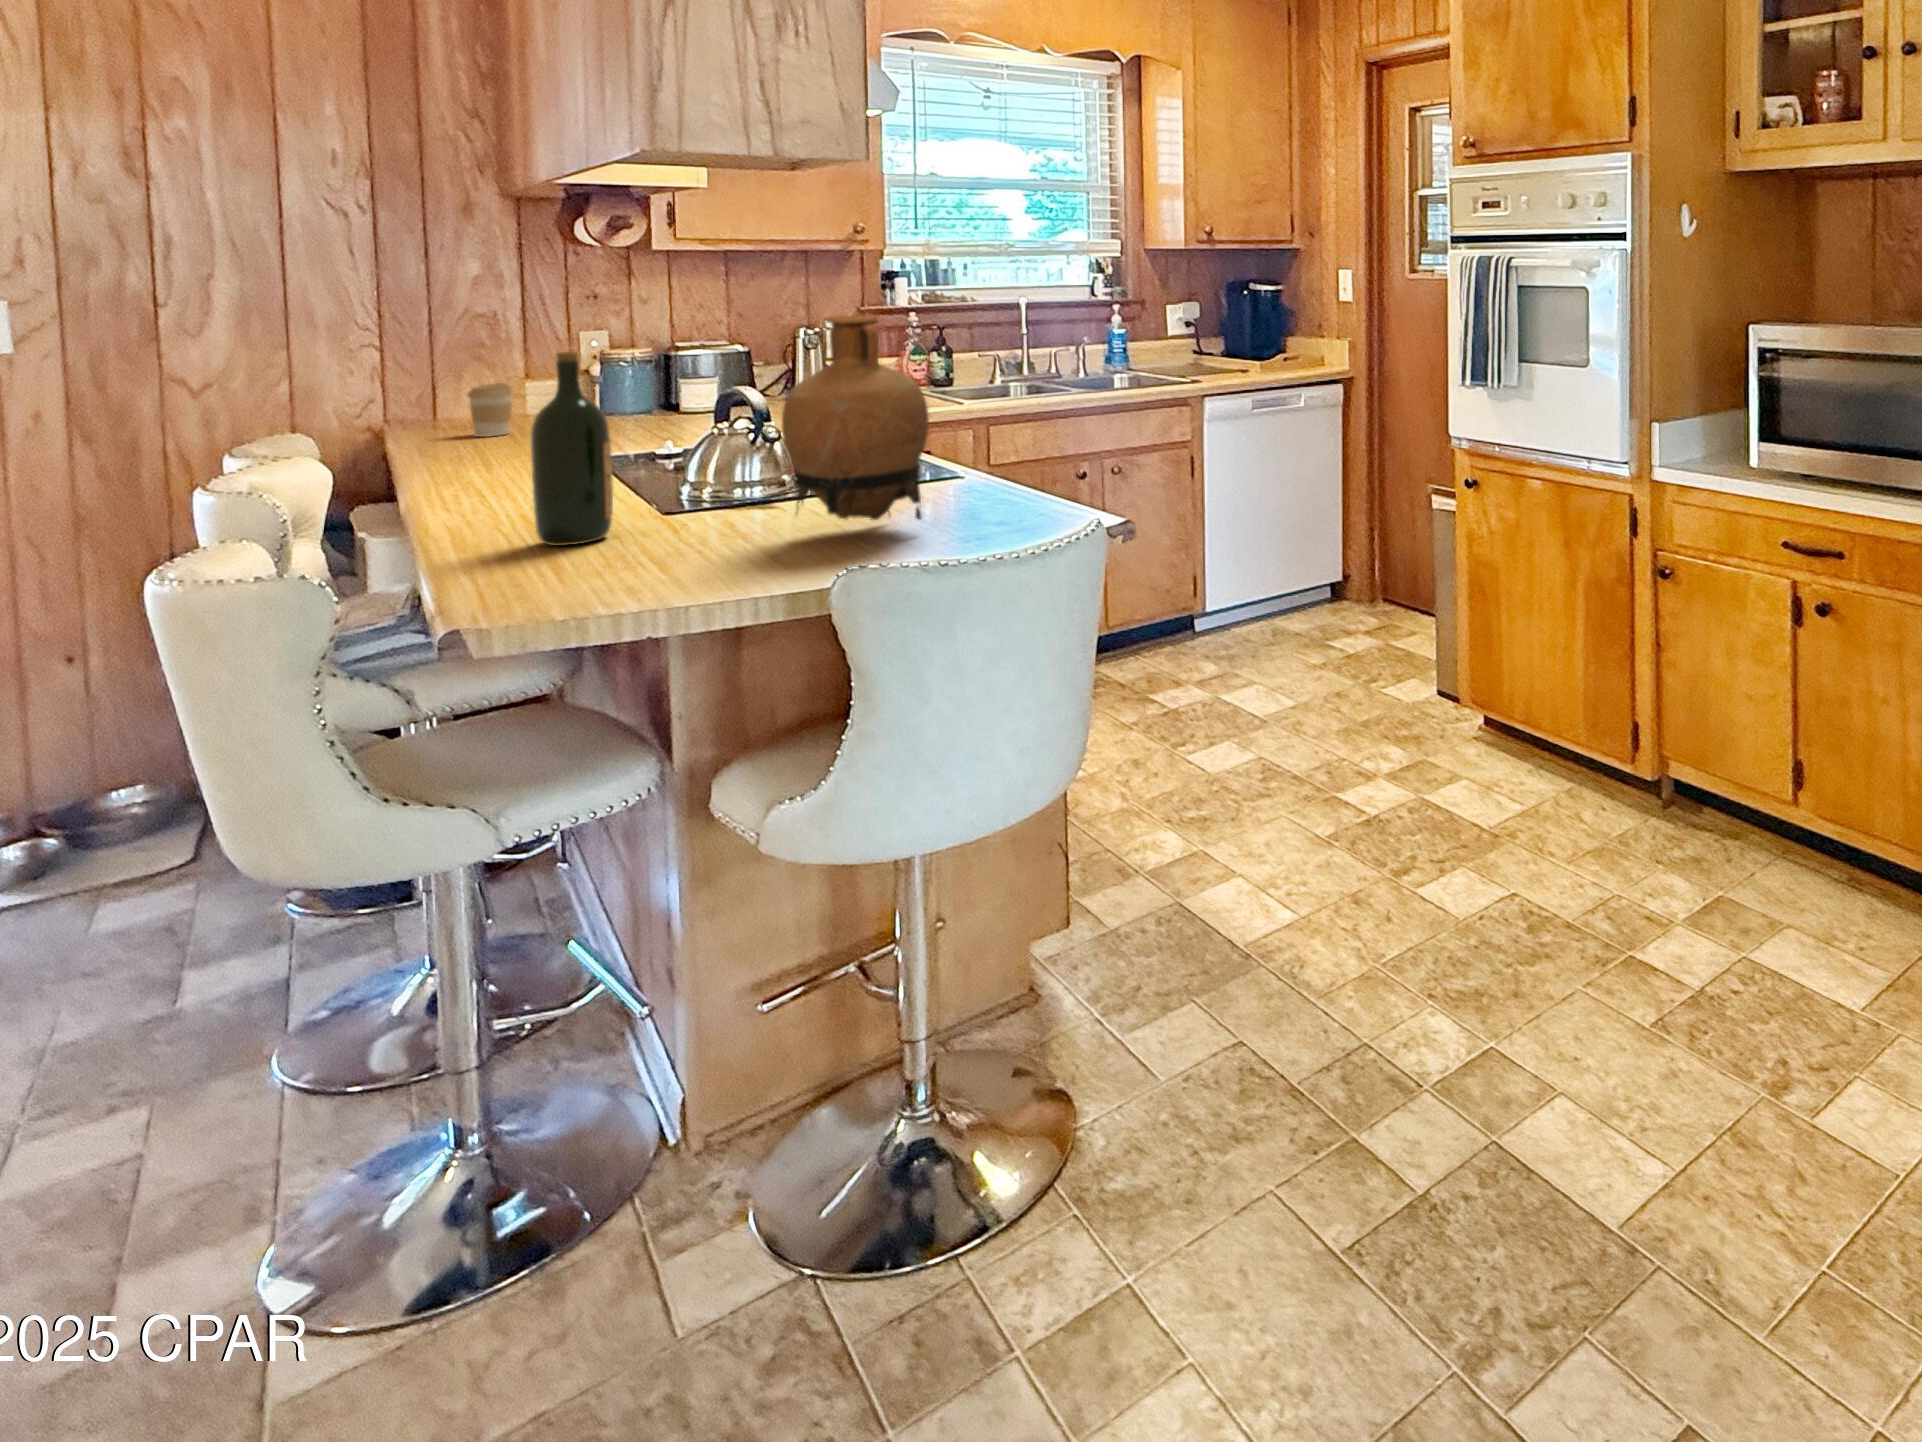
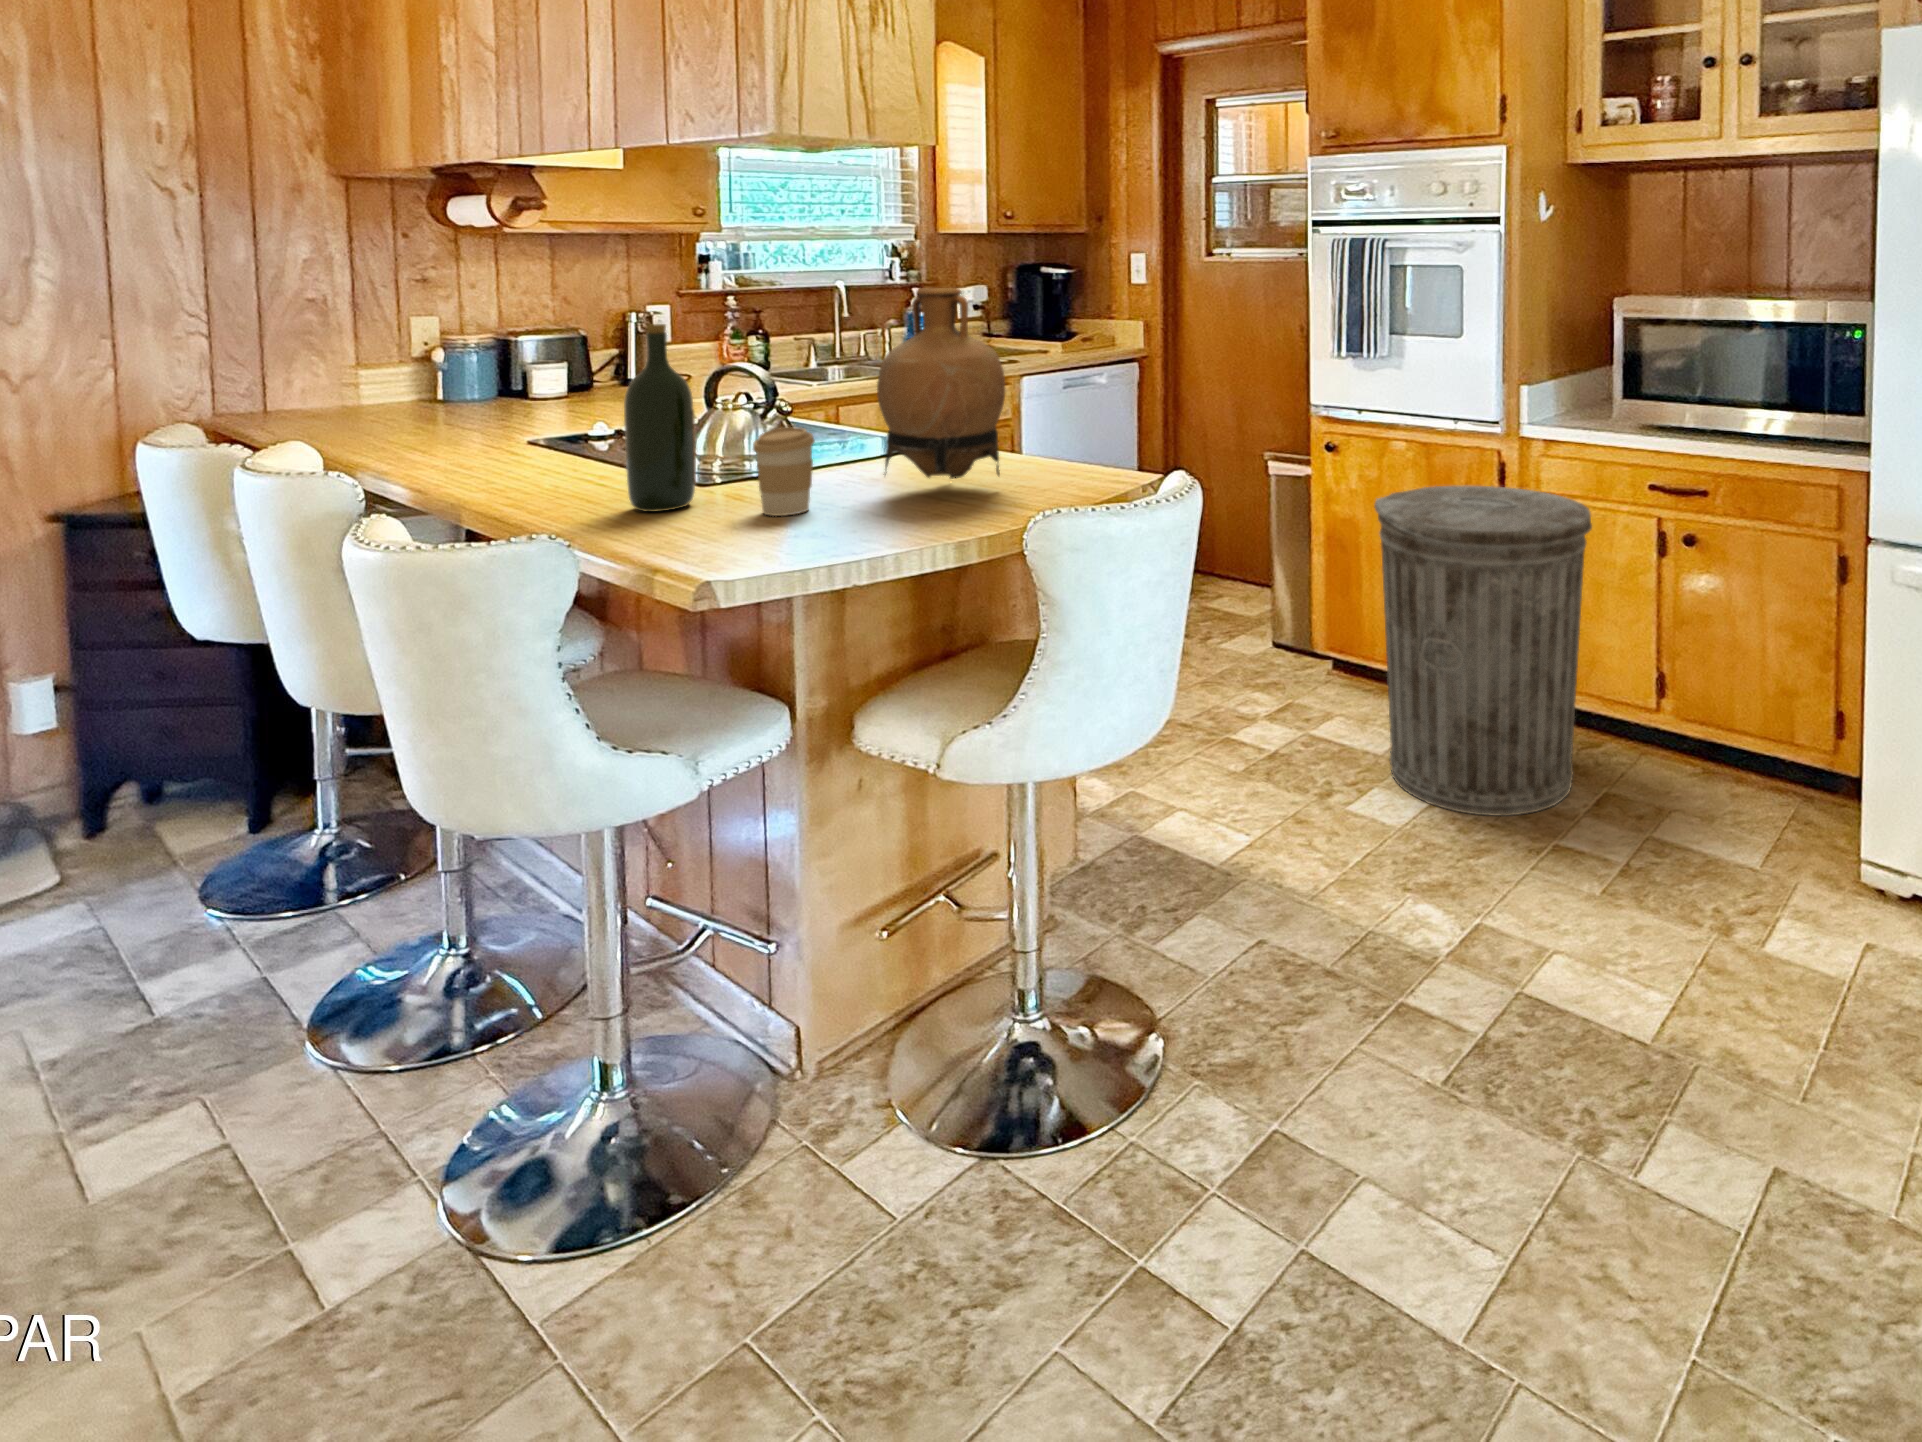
coffee cup: present [467,383,512,437] -> present [753,427,815,516]
trash can: none [1469,534,1712,918] -> present [1374,486,1592,816]

